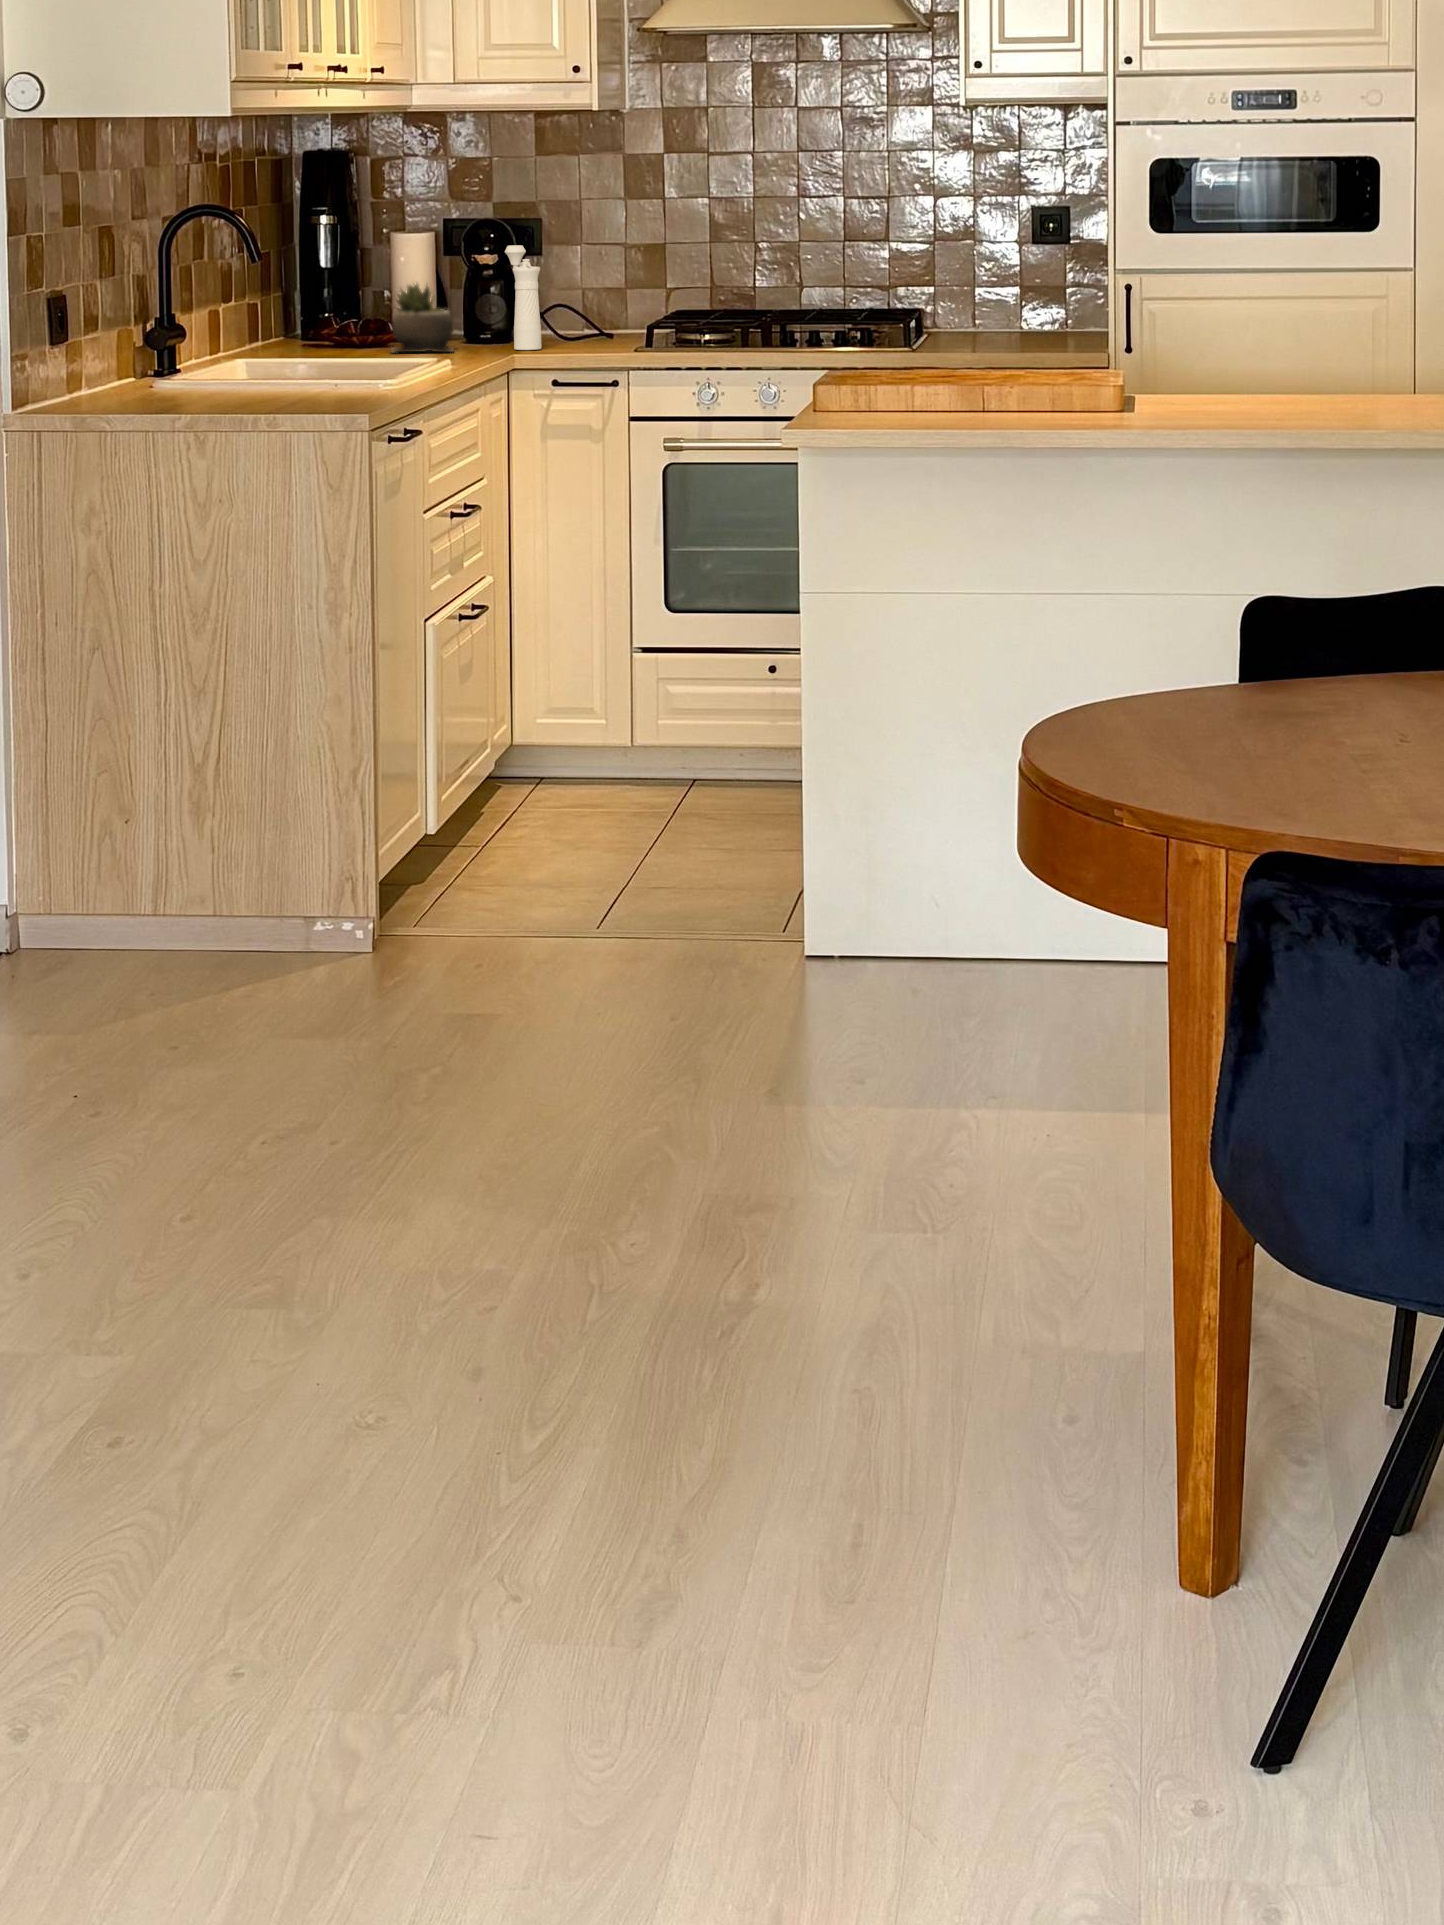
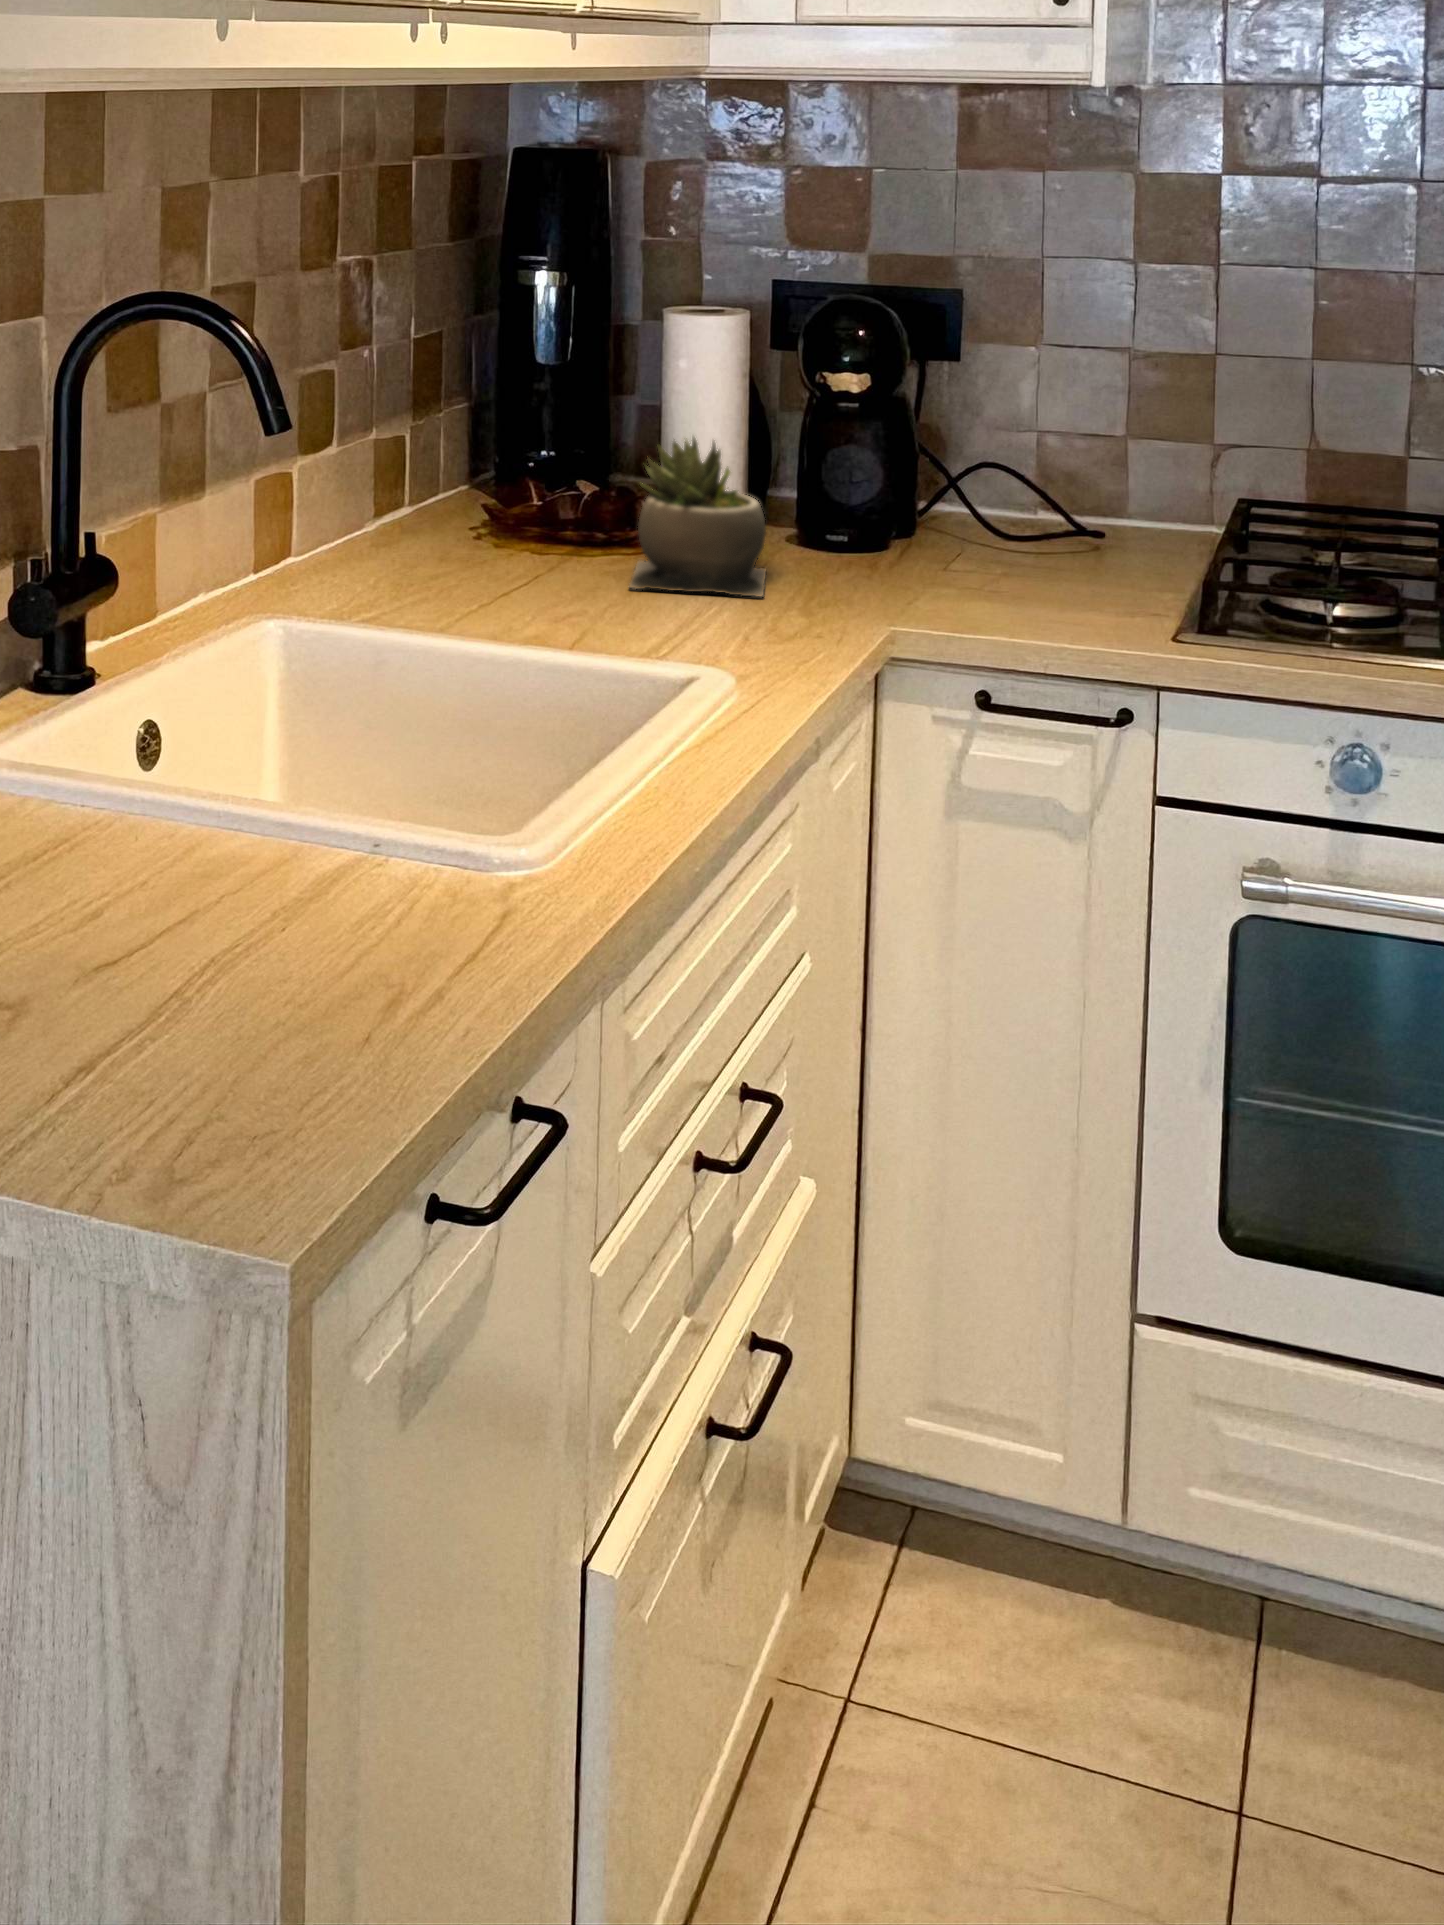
pepper mill: present [505,245,542,350] -> none [885,363,961,601]

